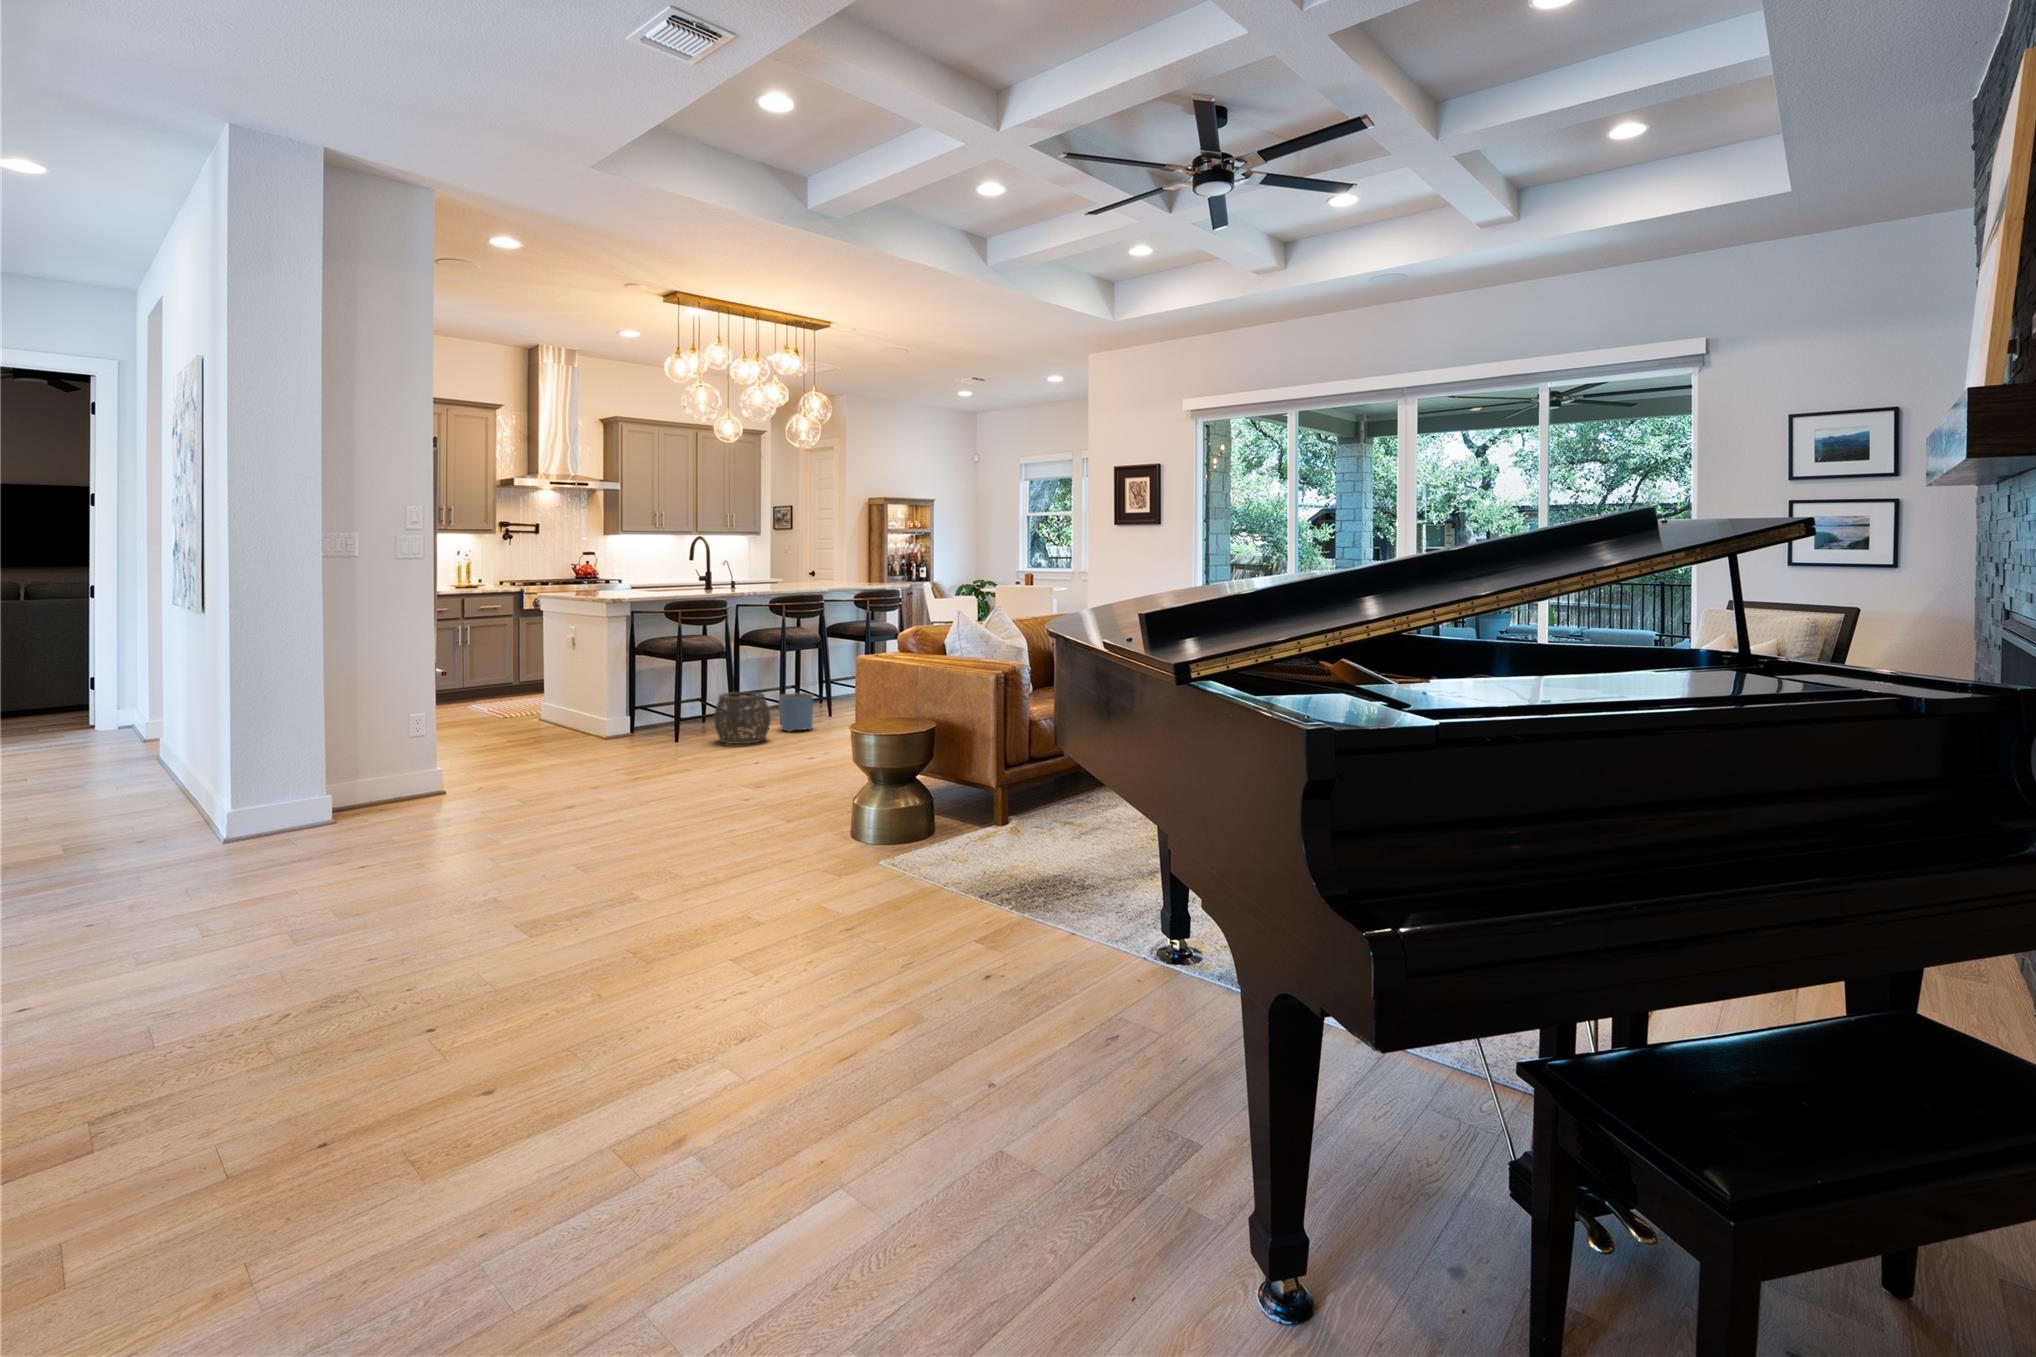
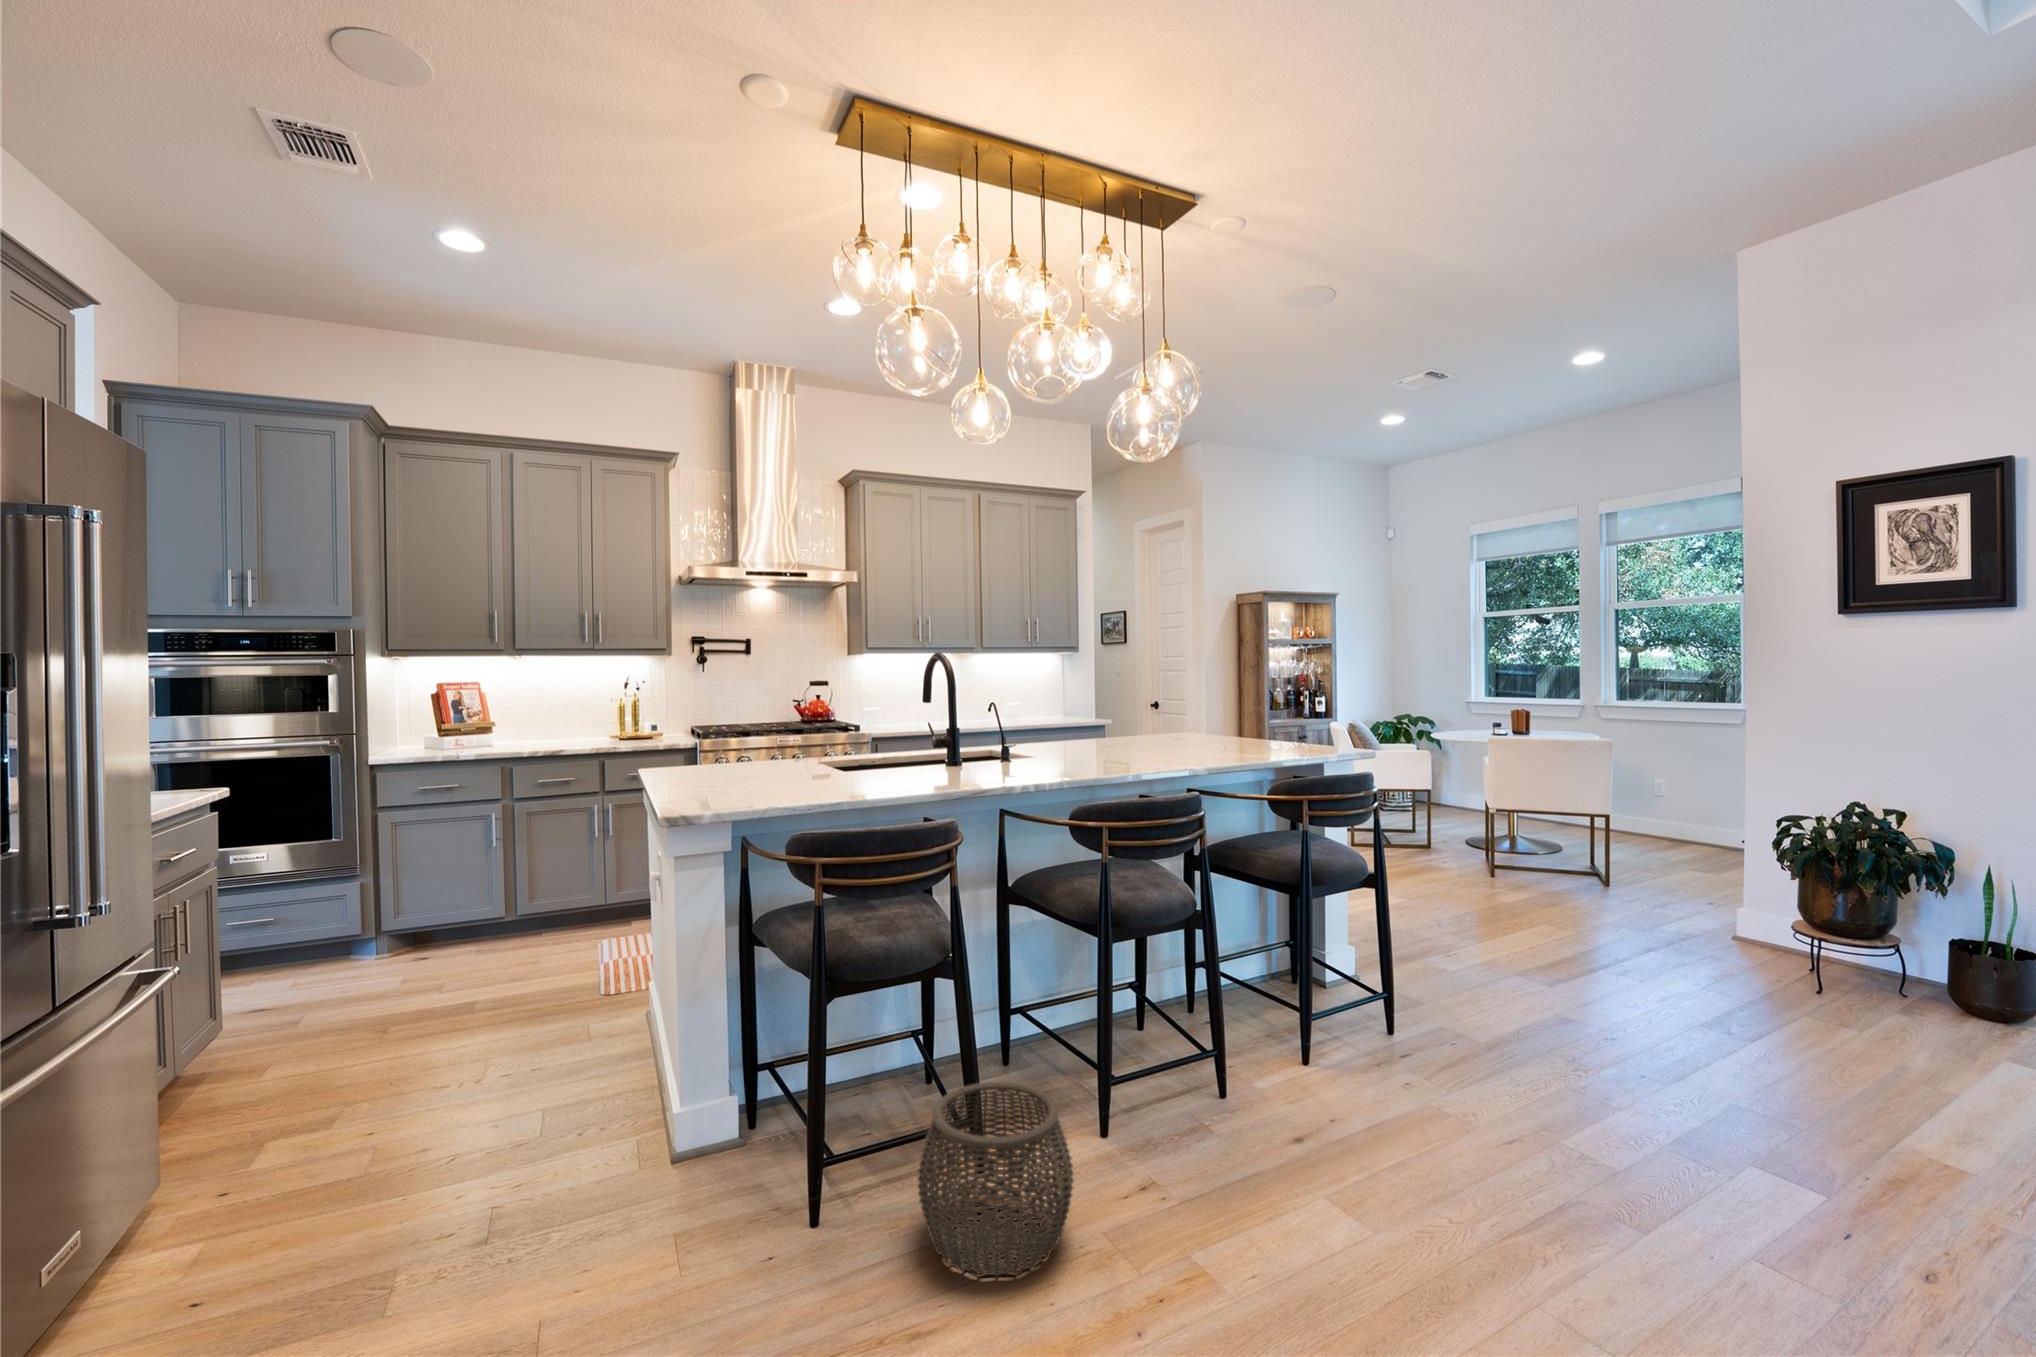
planter: present [779,693,813,731] -> none [1098,1052,1185,1177]

